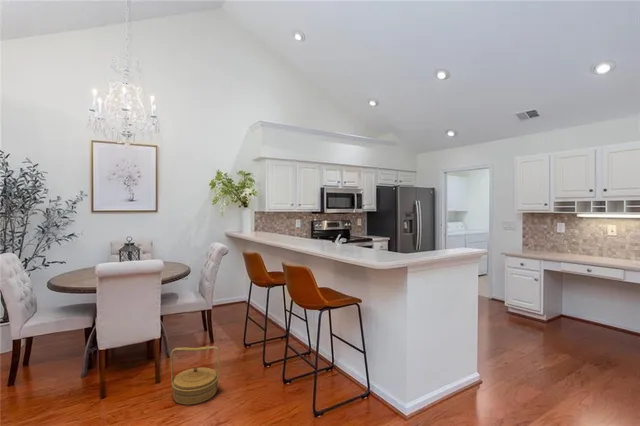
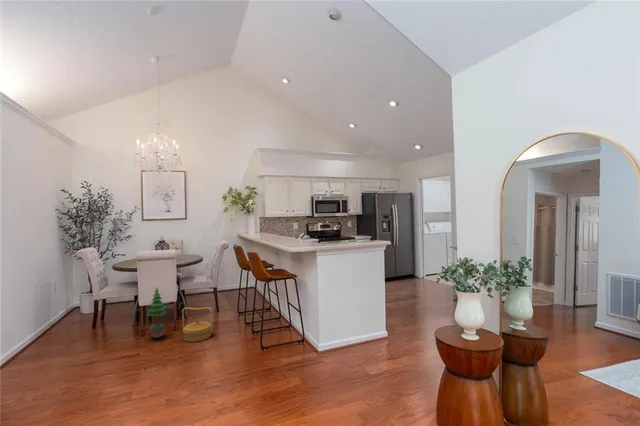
potted tree: none [110,316,144,399] -> present [148,288,166,338]

